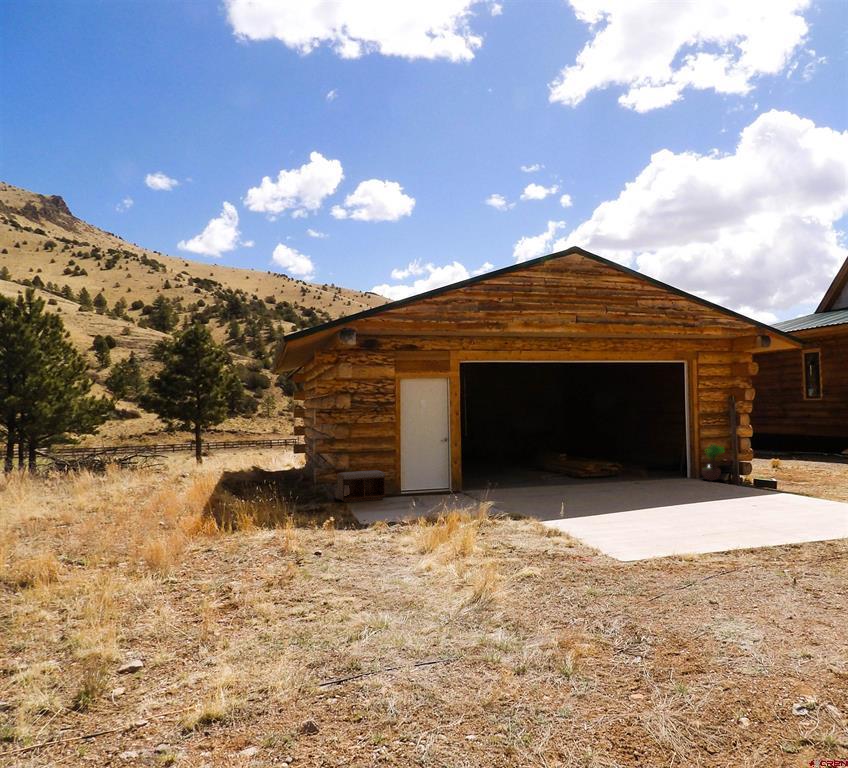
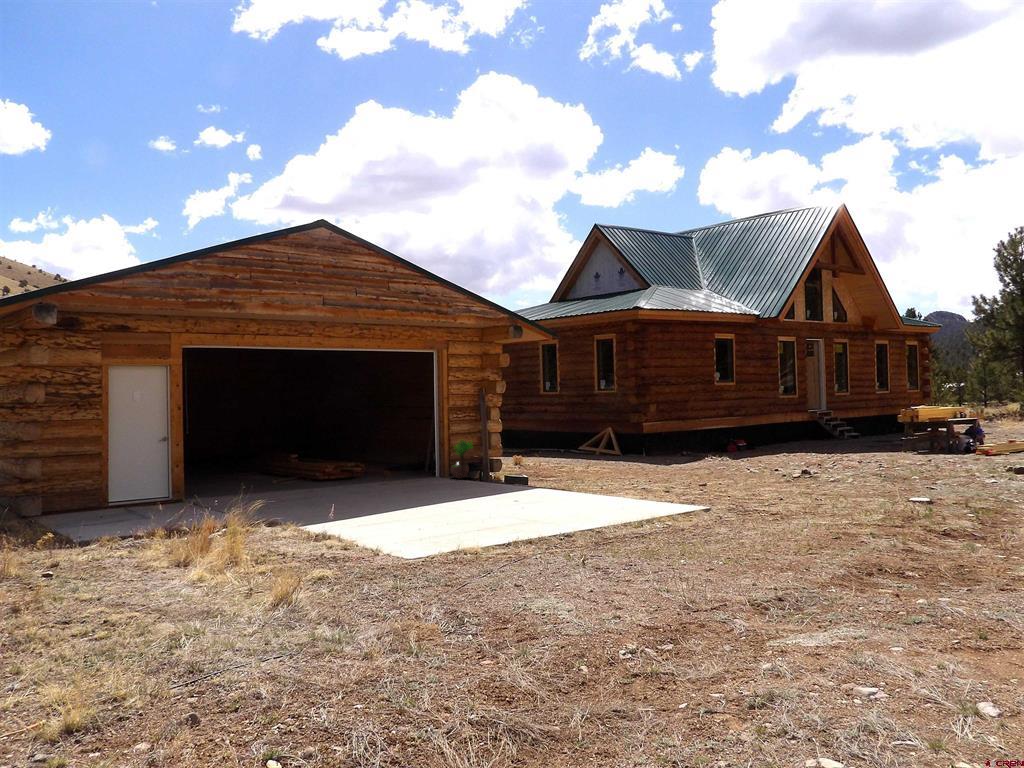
bench: present [337,470,386,502] -> none [23,481,91,522]

